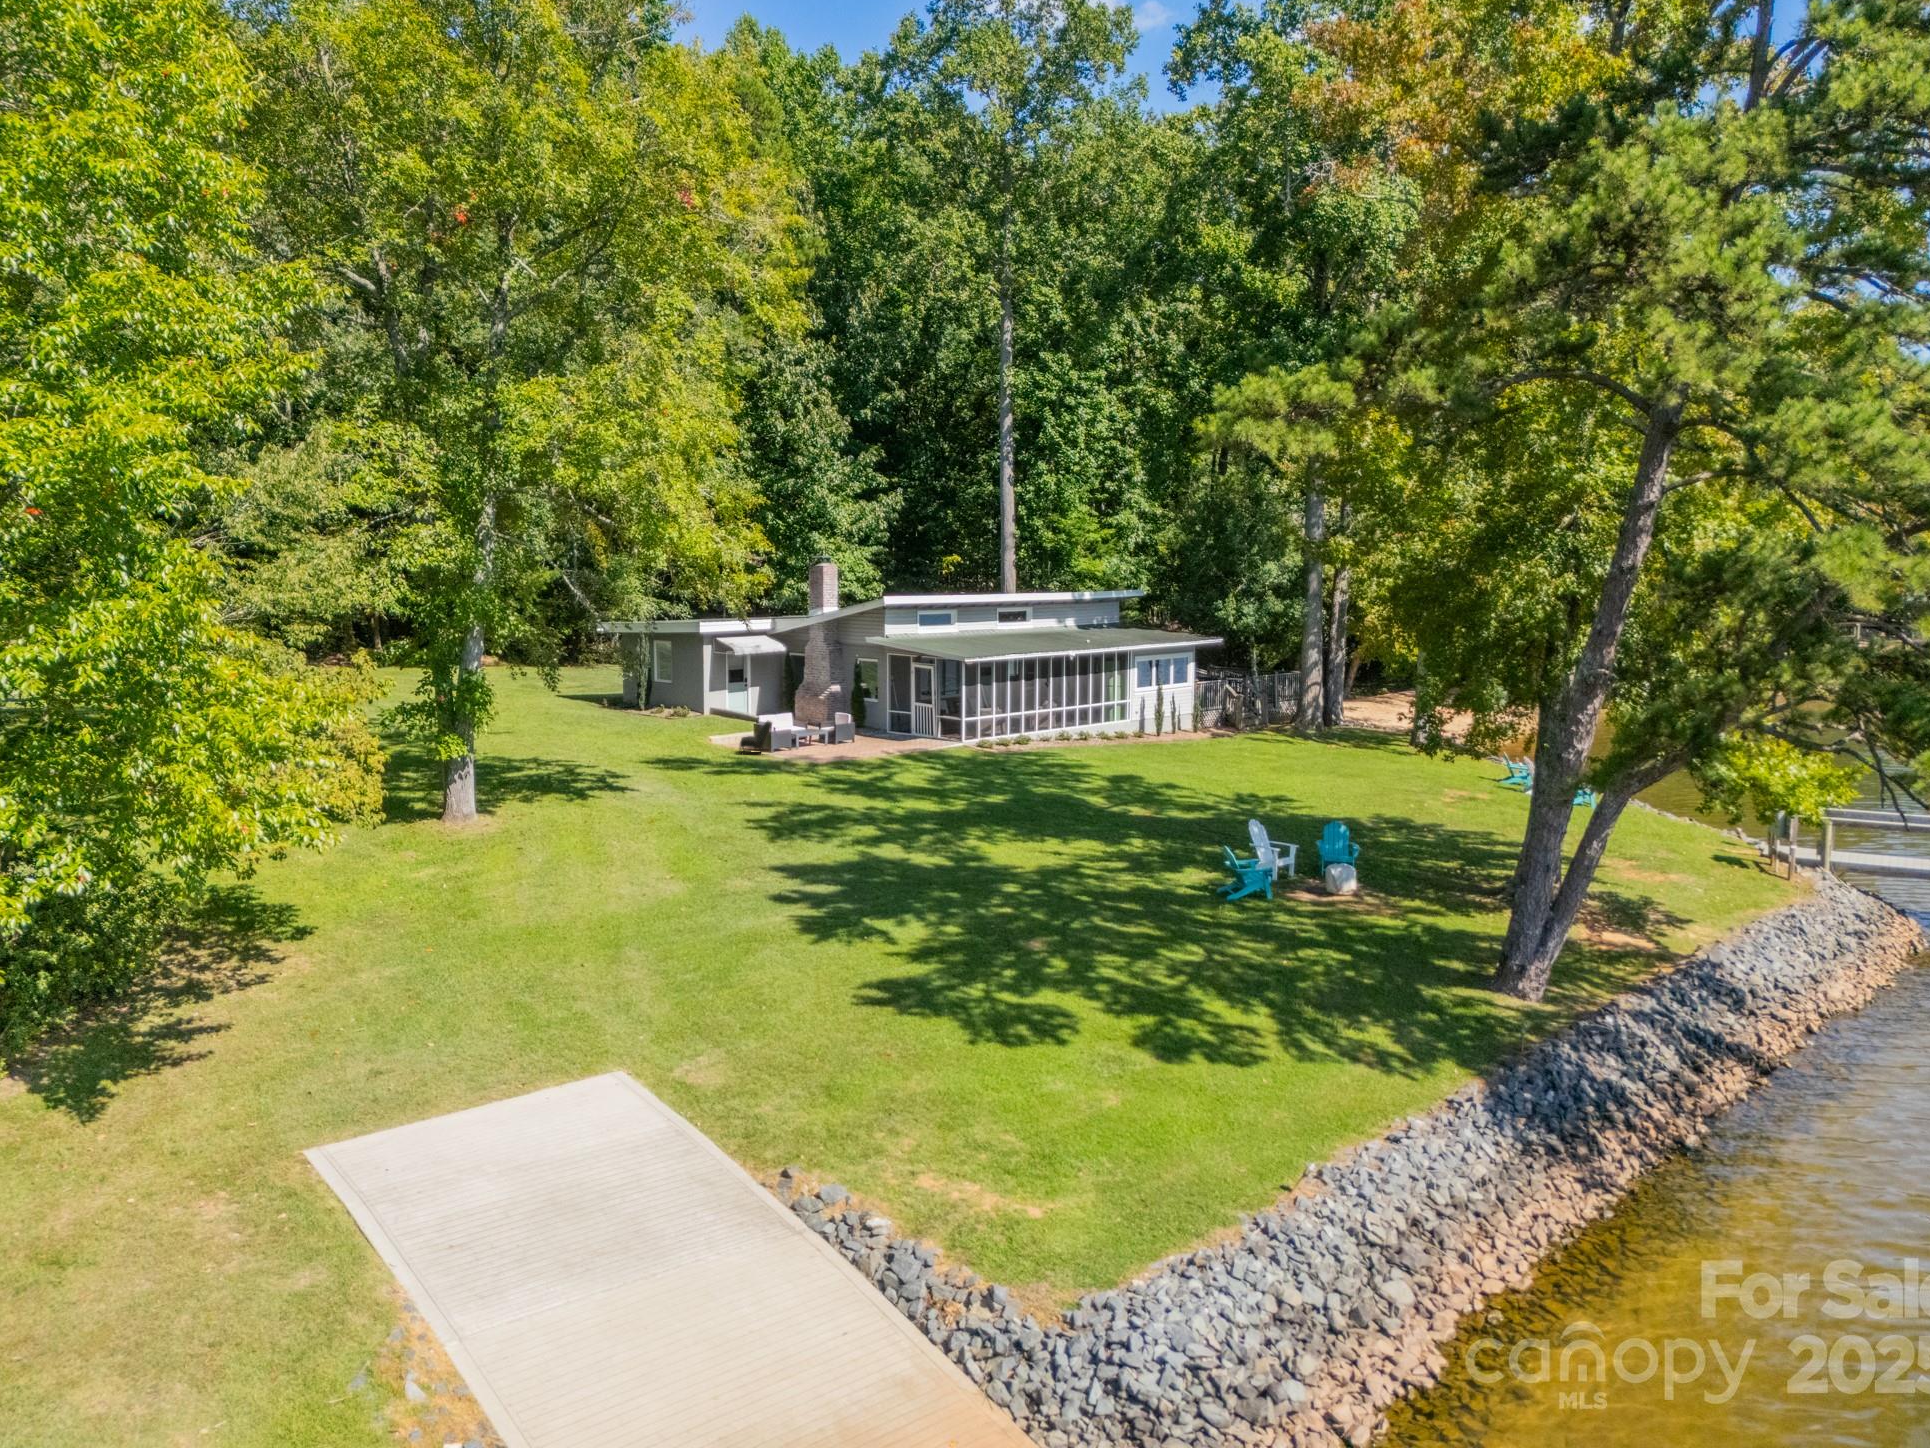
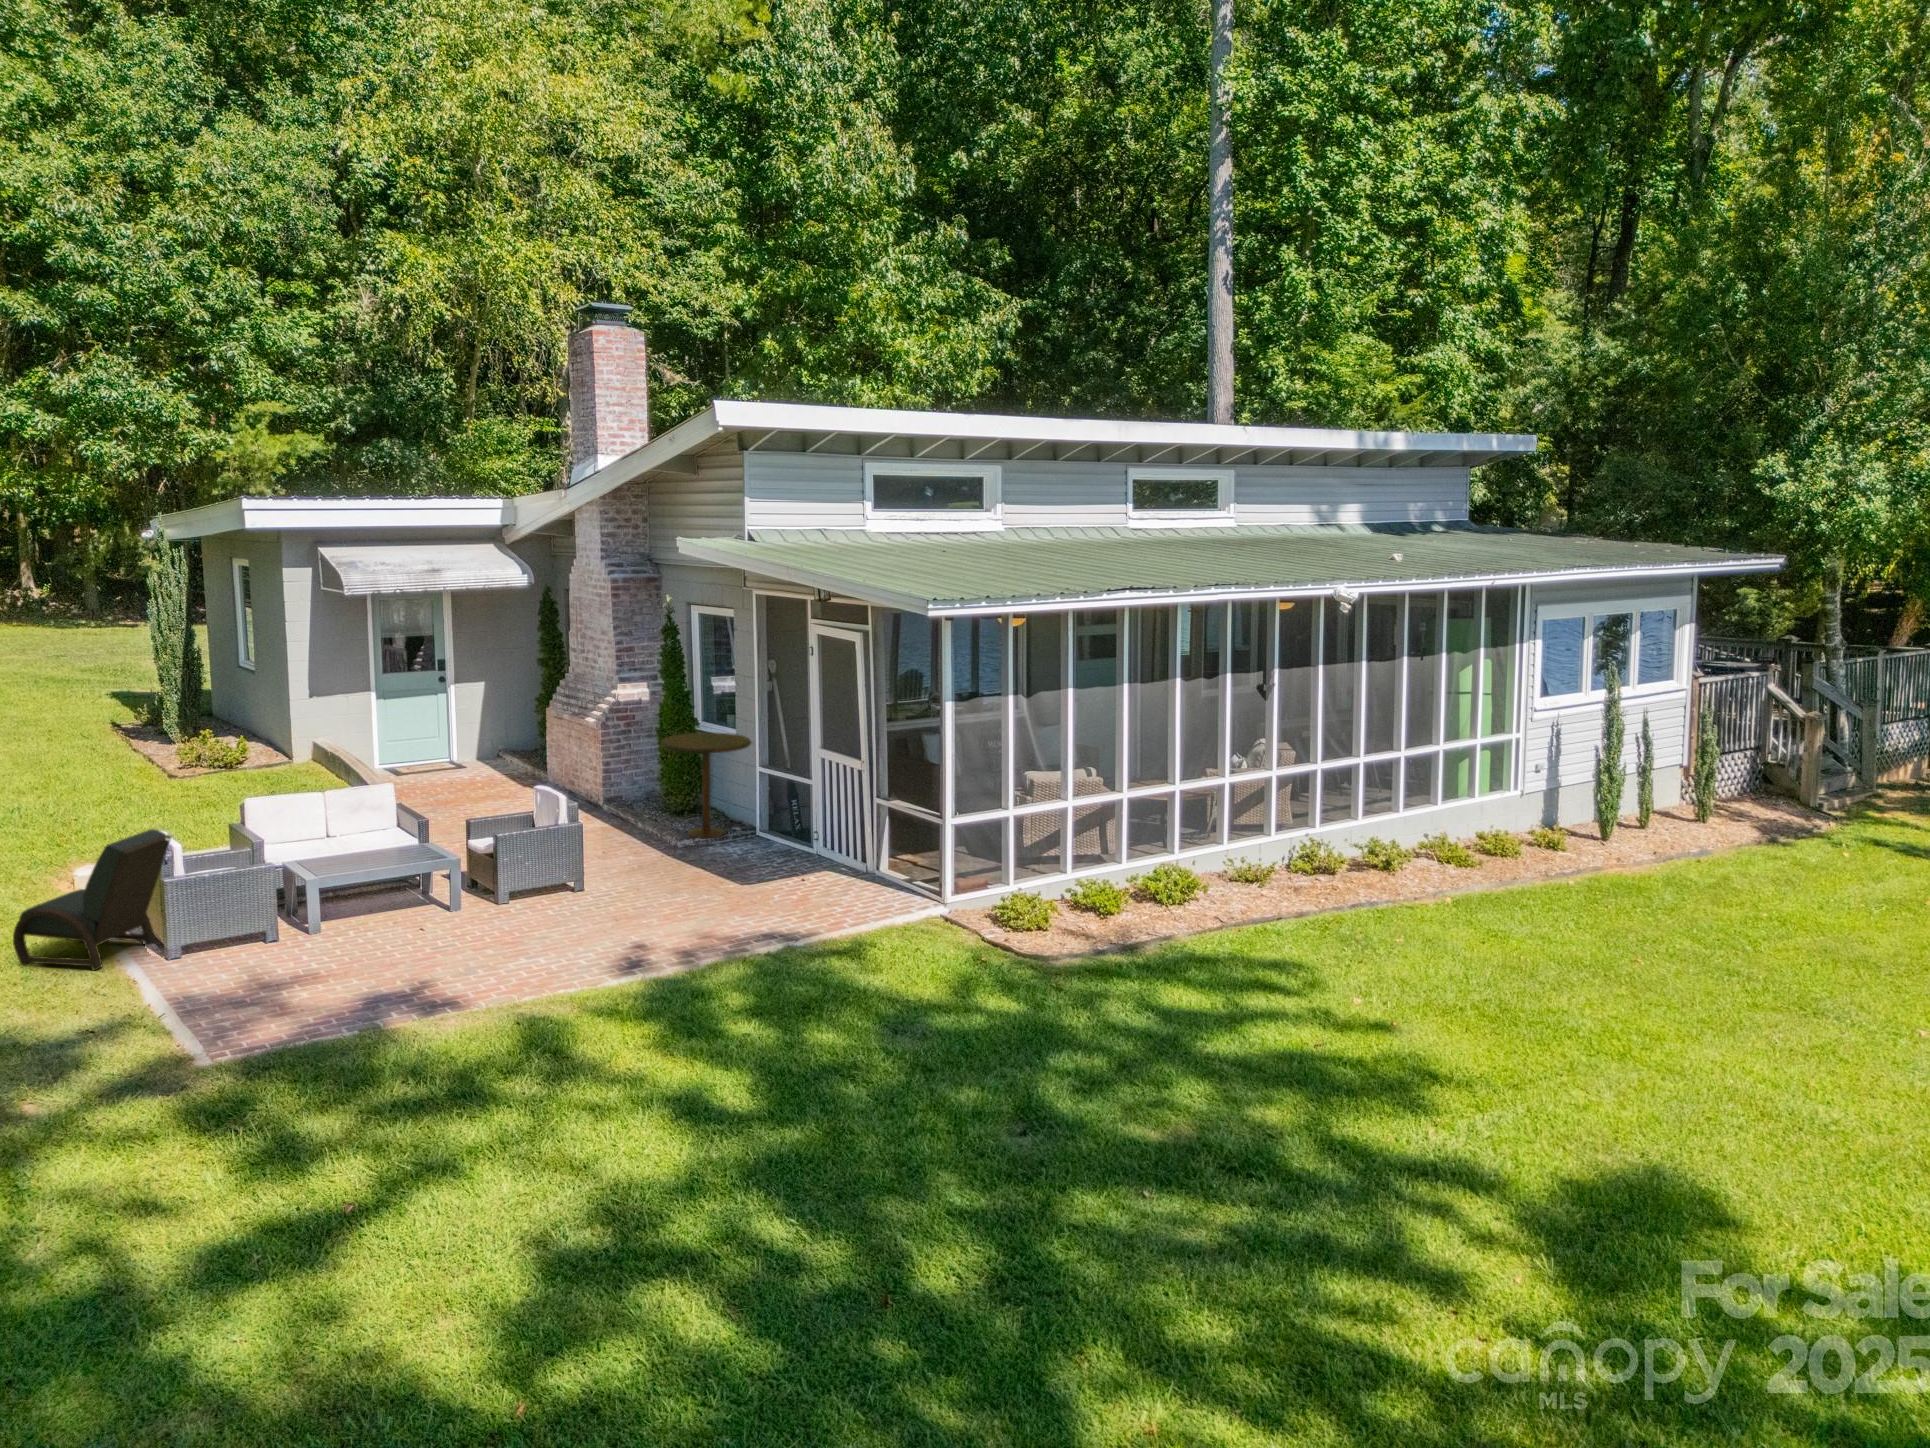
pedestal table: none [858,701,887,735] -> present [661,732,751,838]

